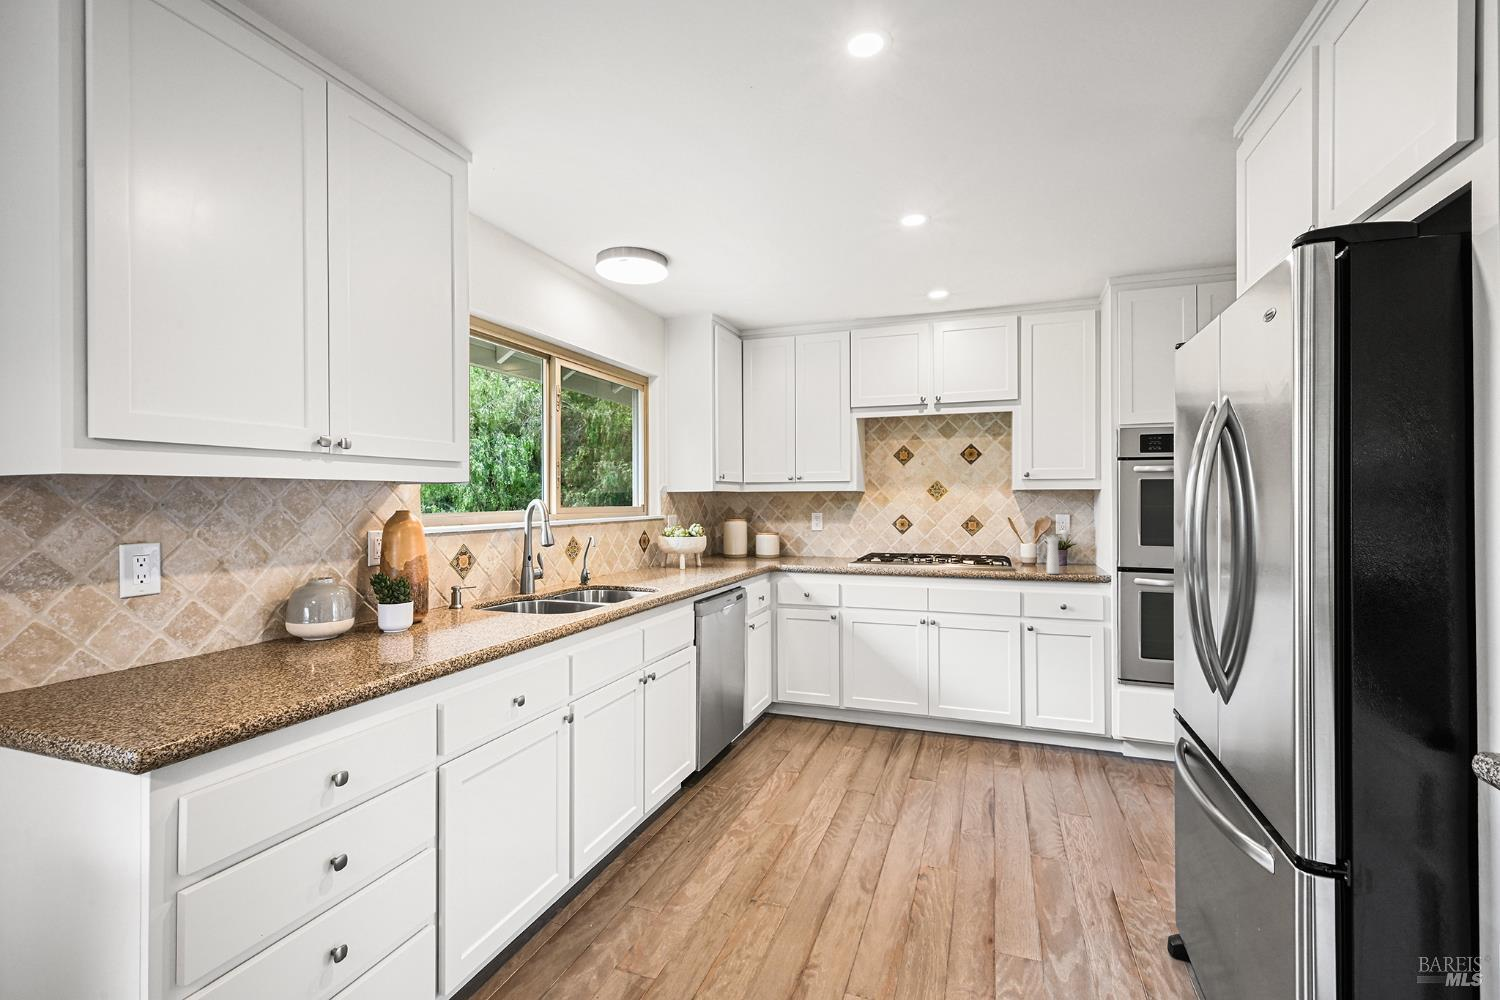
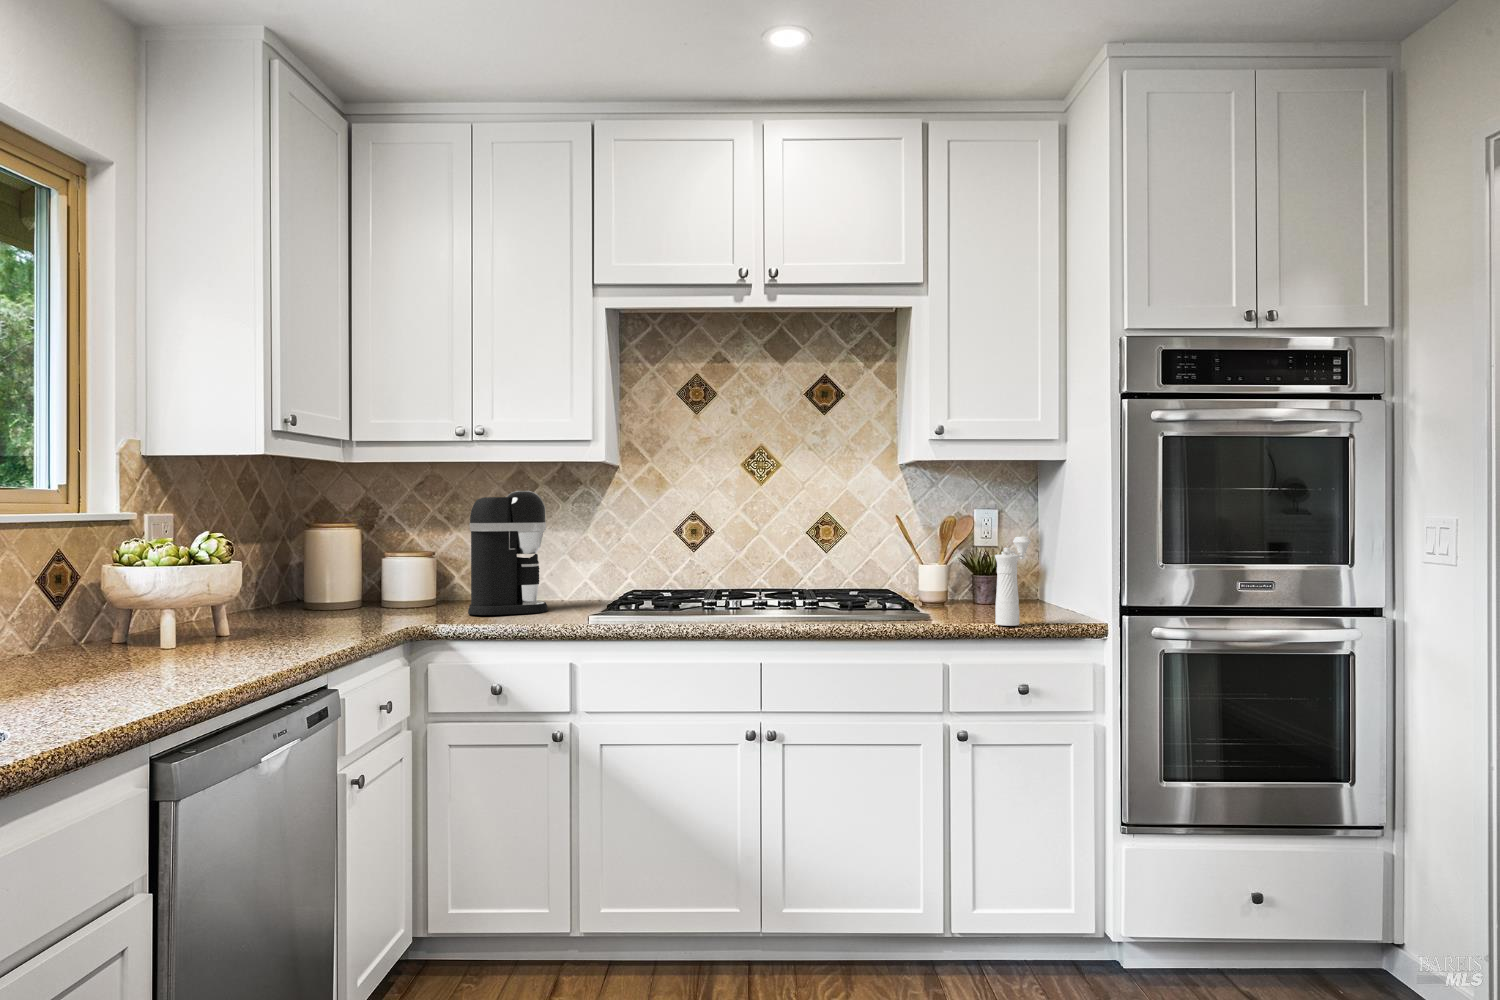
coffee maker: none [794,505,830,562] -> present [468,491,548,615]

